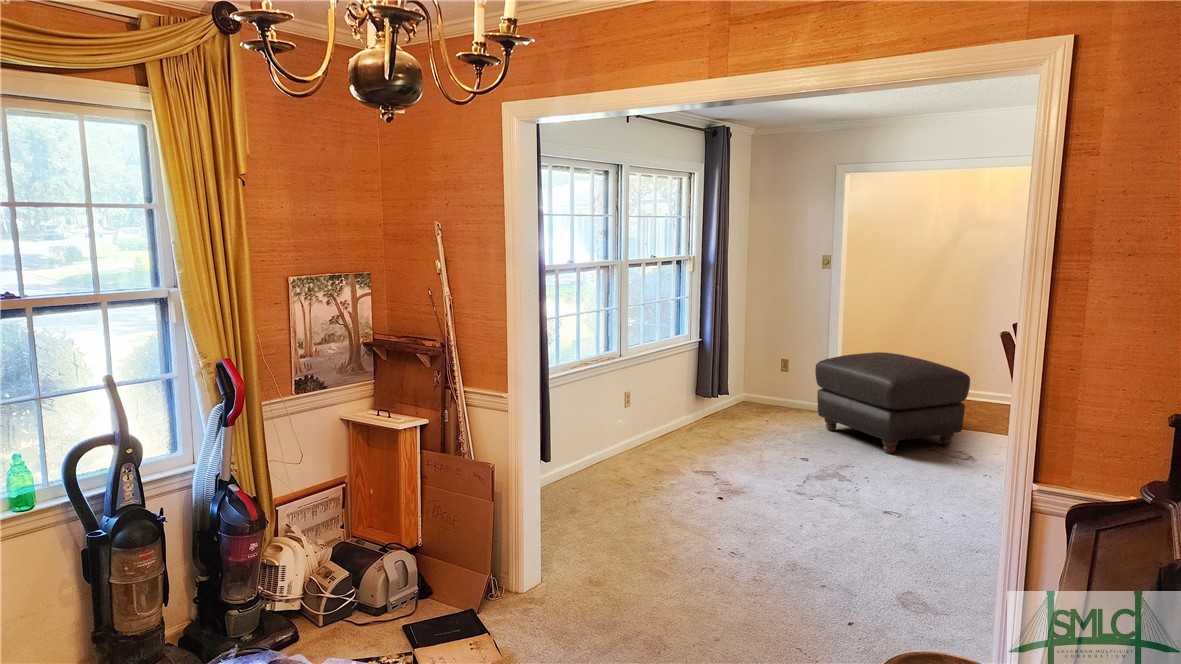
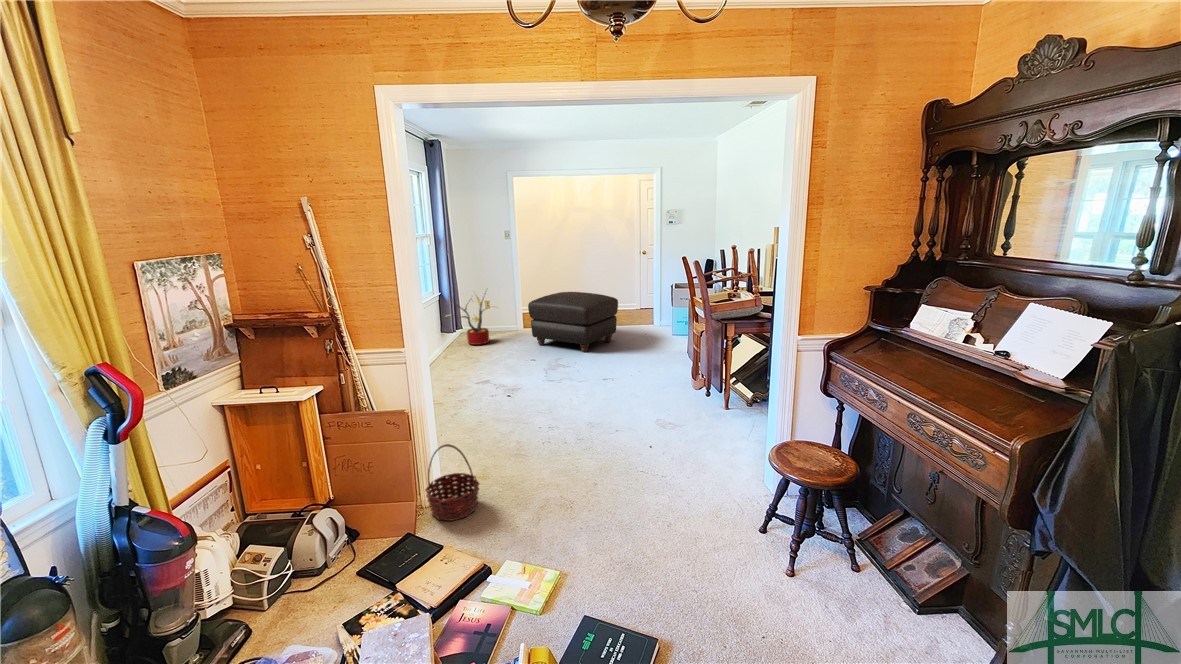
decorative plant: none [699,333,784,414] -> present [451,293,494,345]
basket: none [505,516,570,611] -> present [425,444,479,521]

